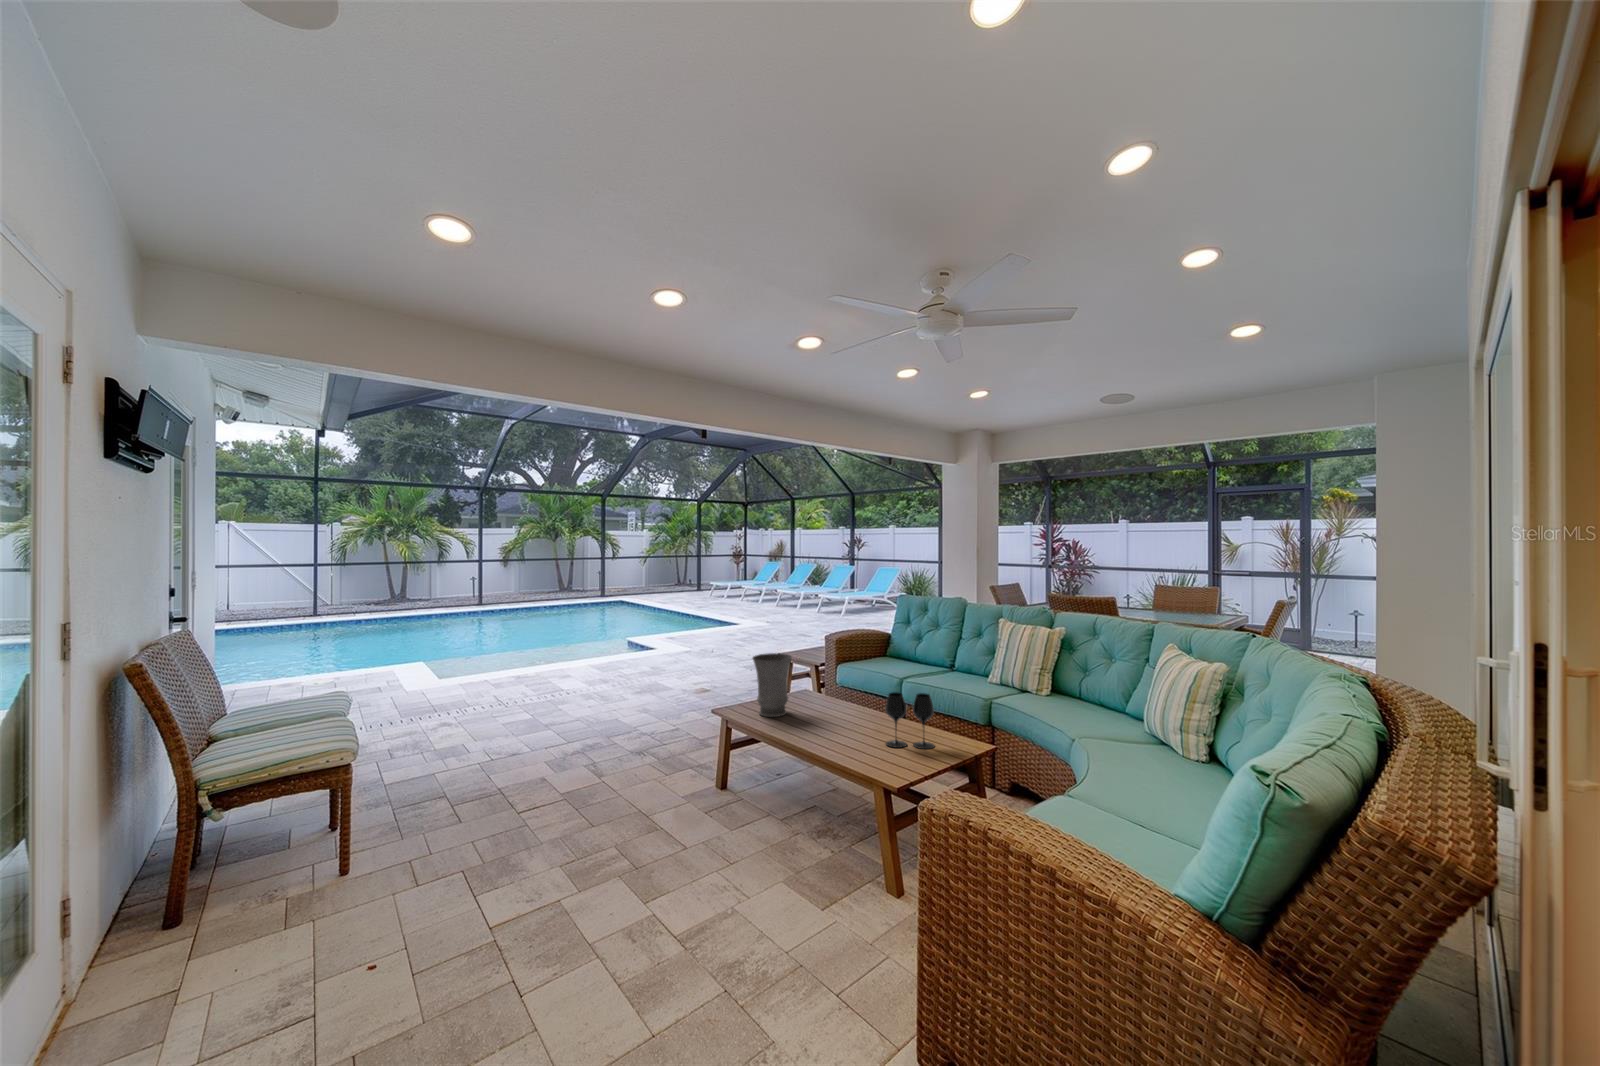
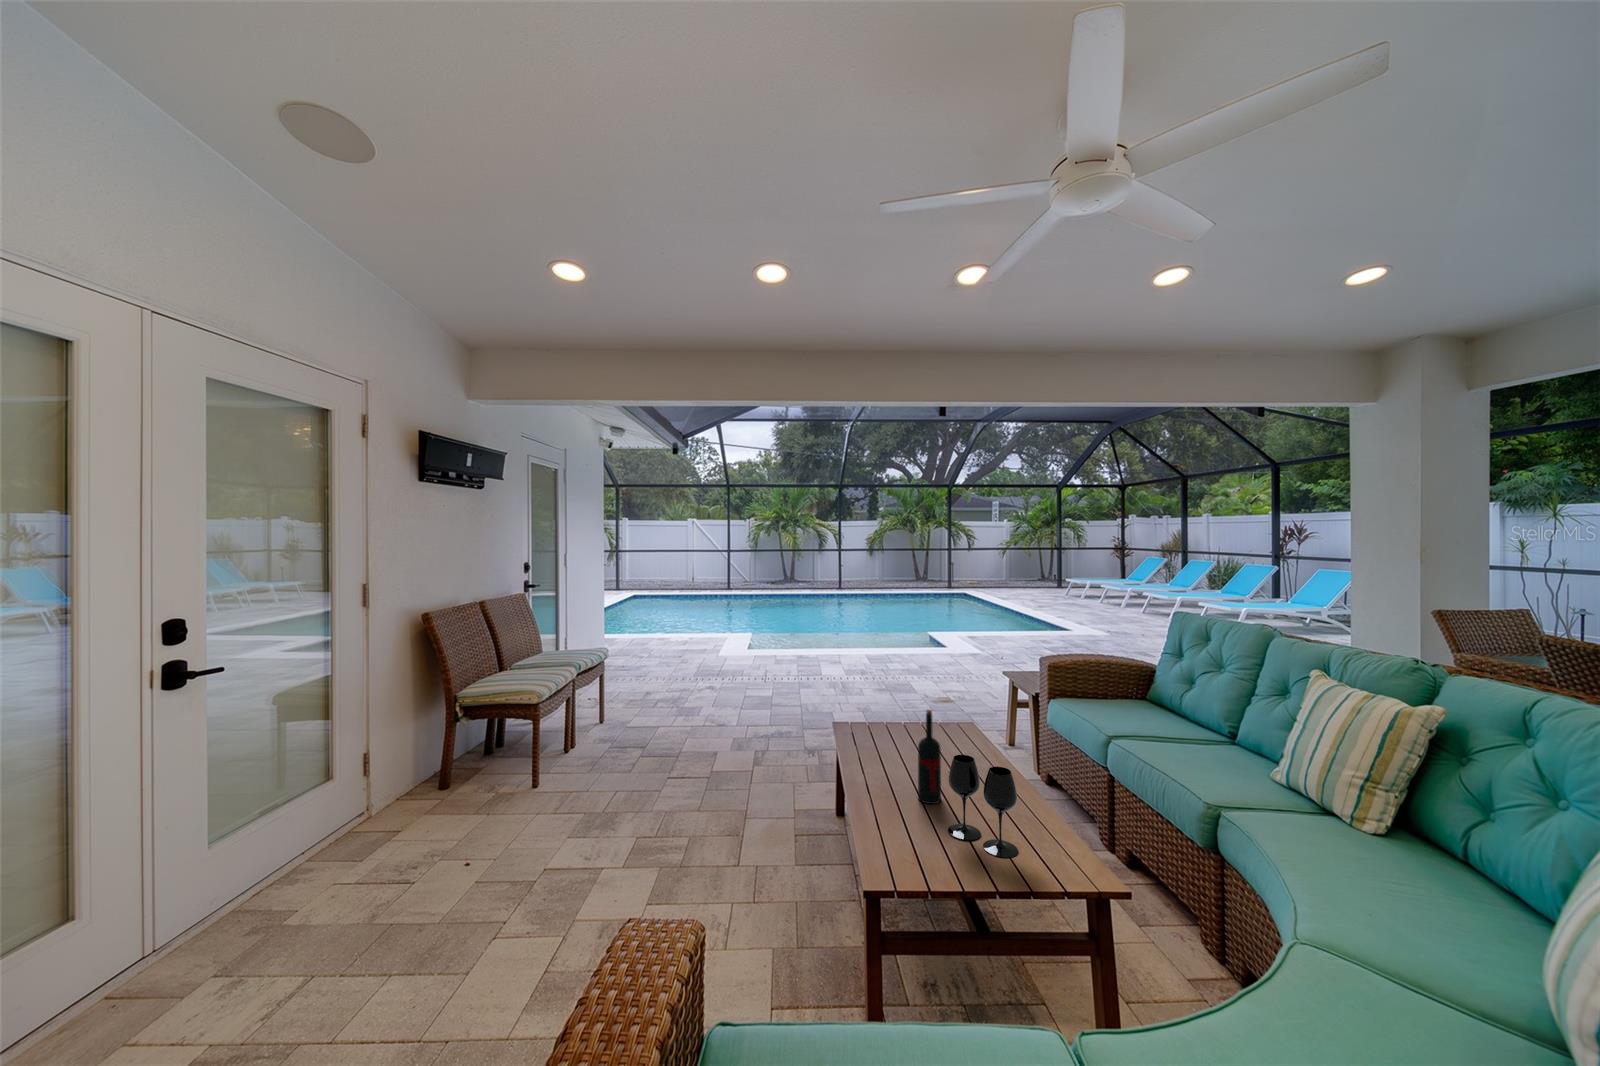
vase: present [753,653,792,717] -> none [867,669,916,749]
wine bottle: none [843,670,862,738] -> present [918,710,941,804]

